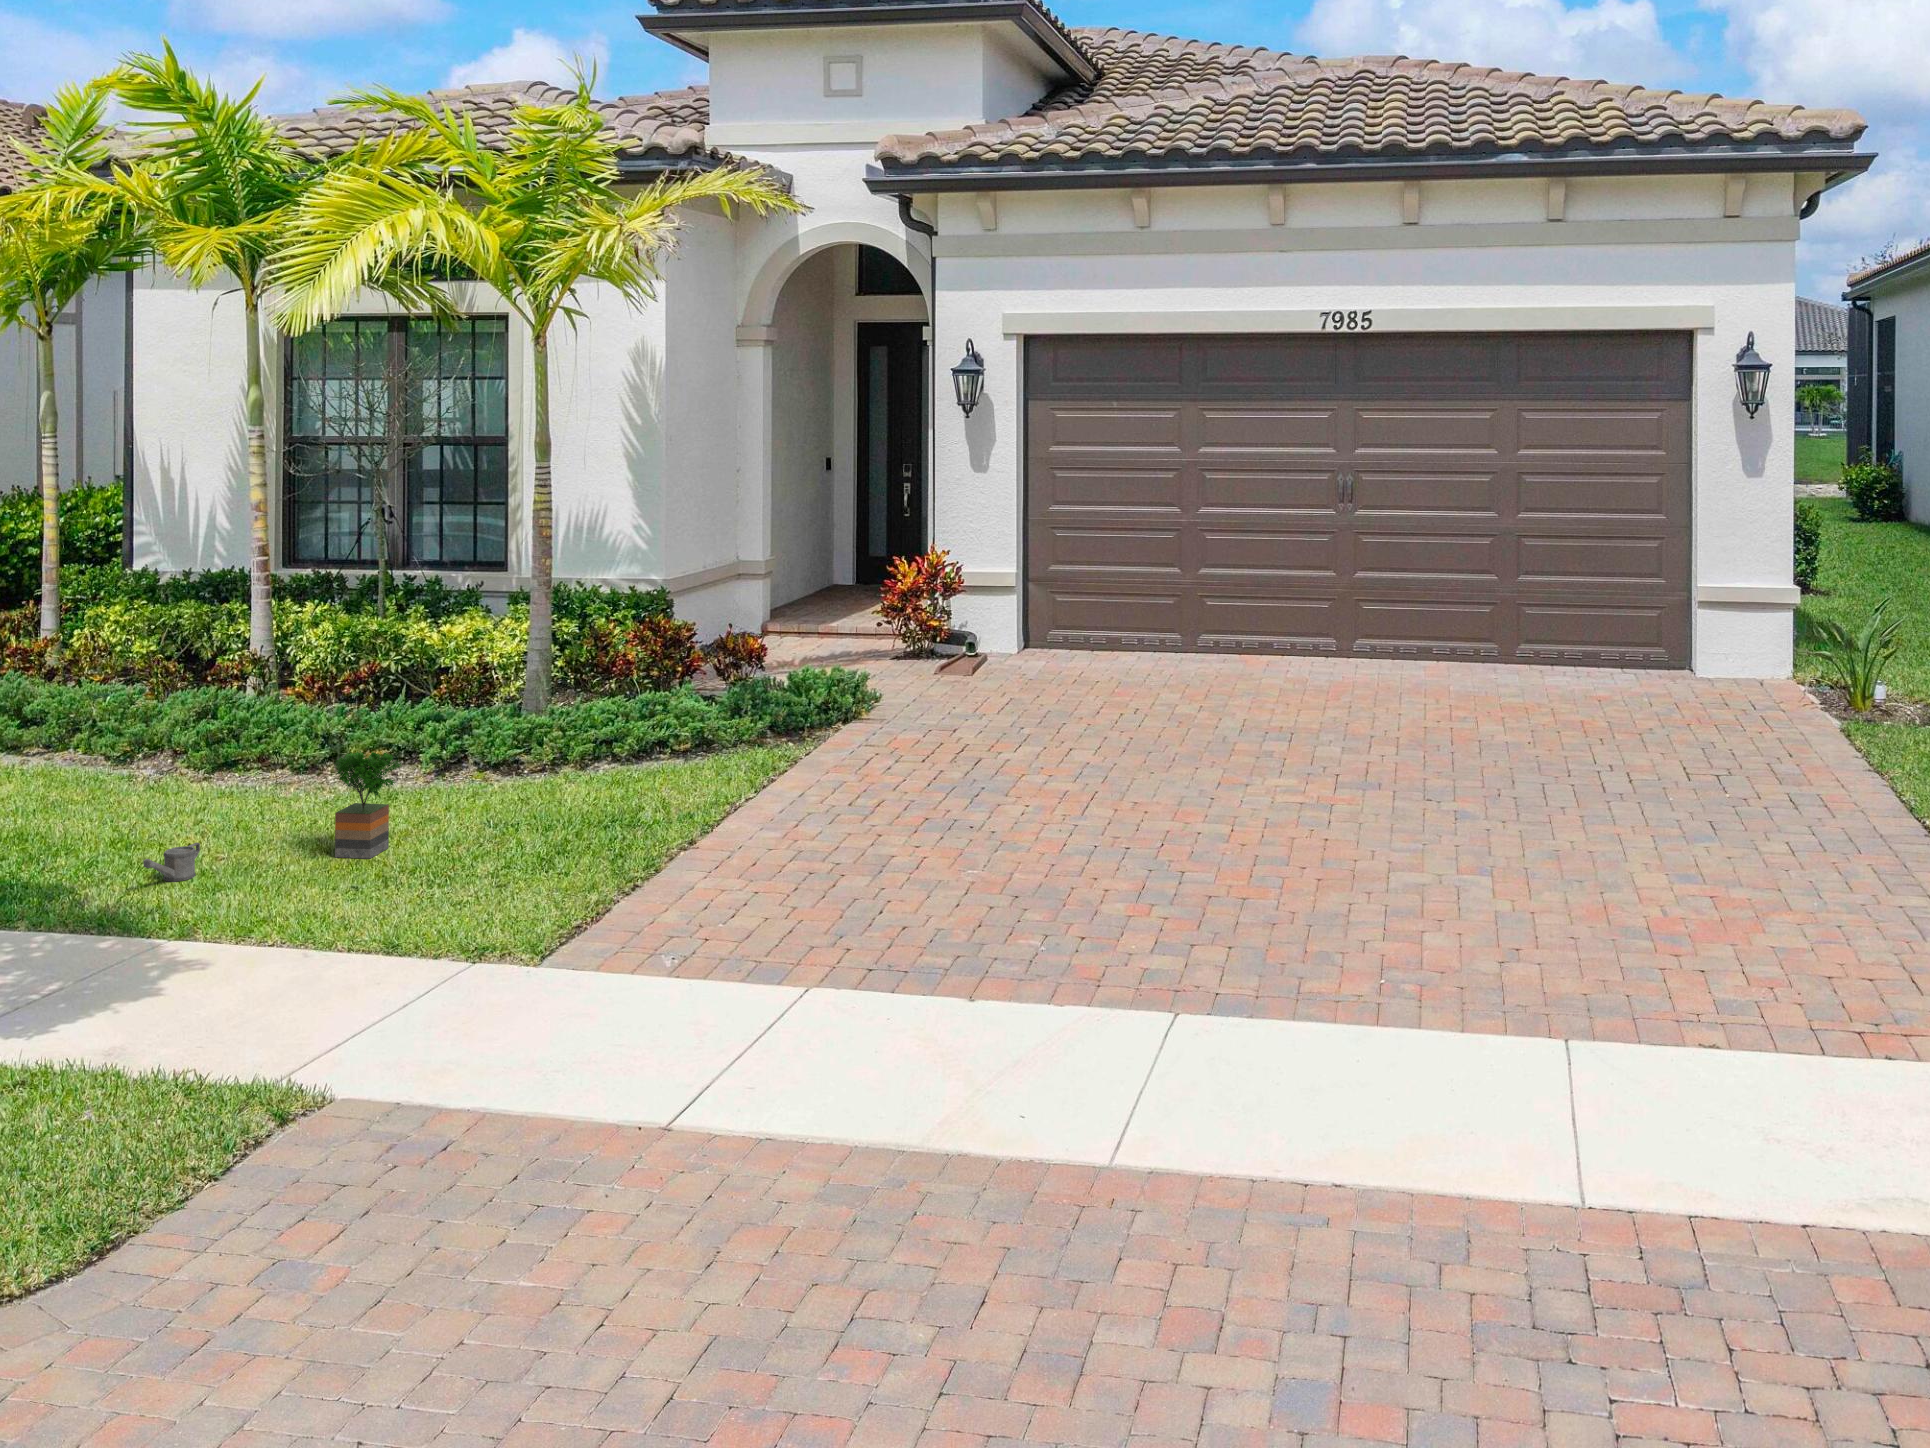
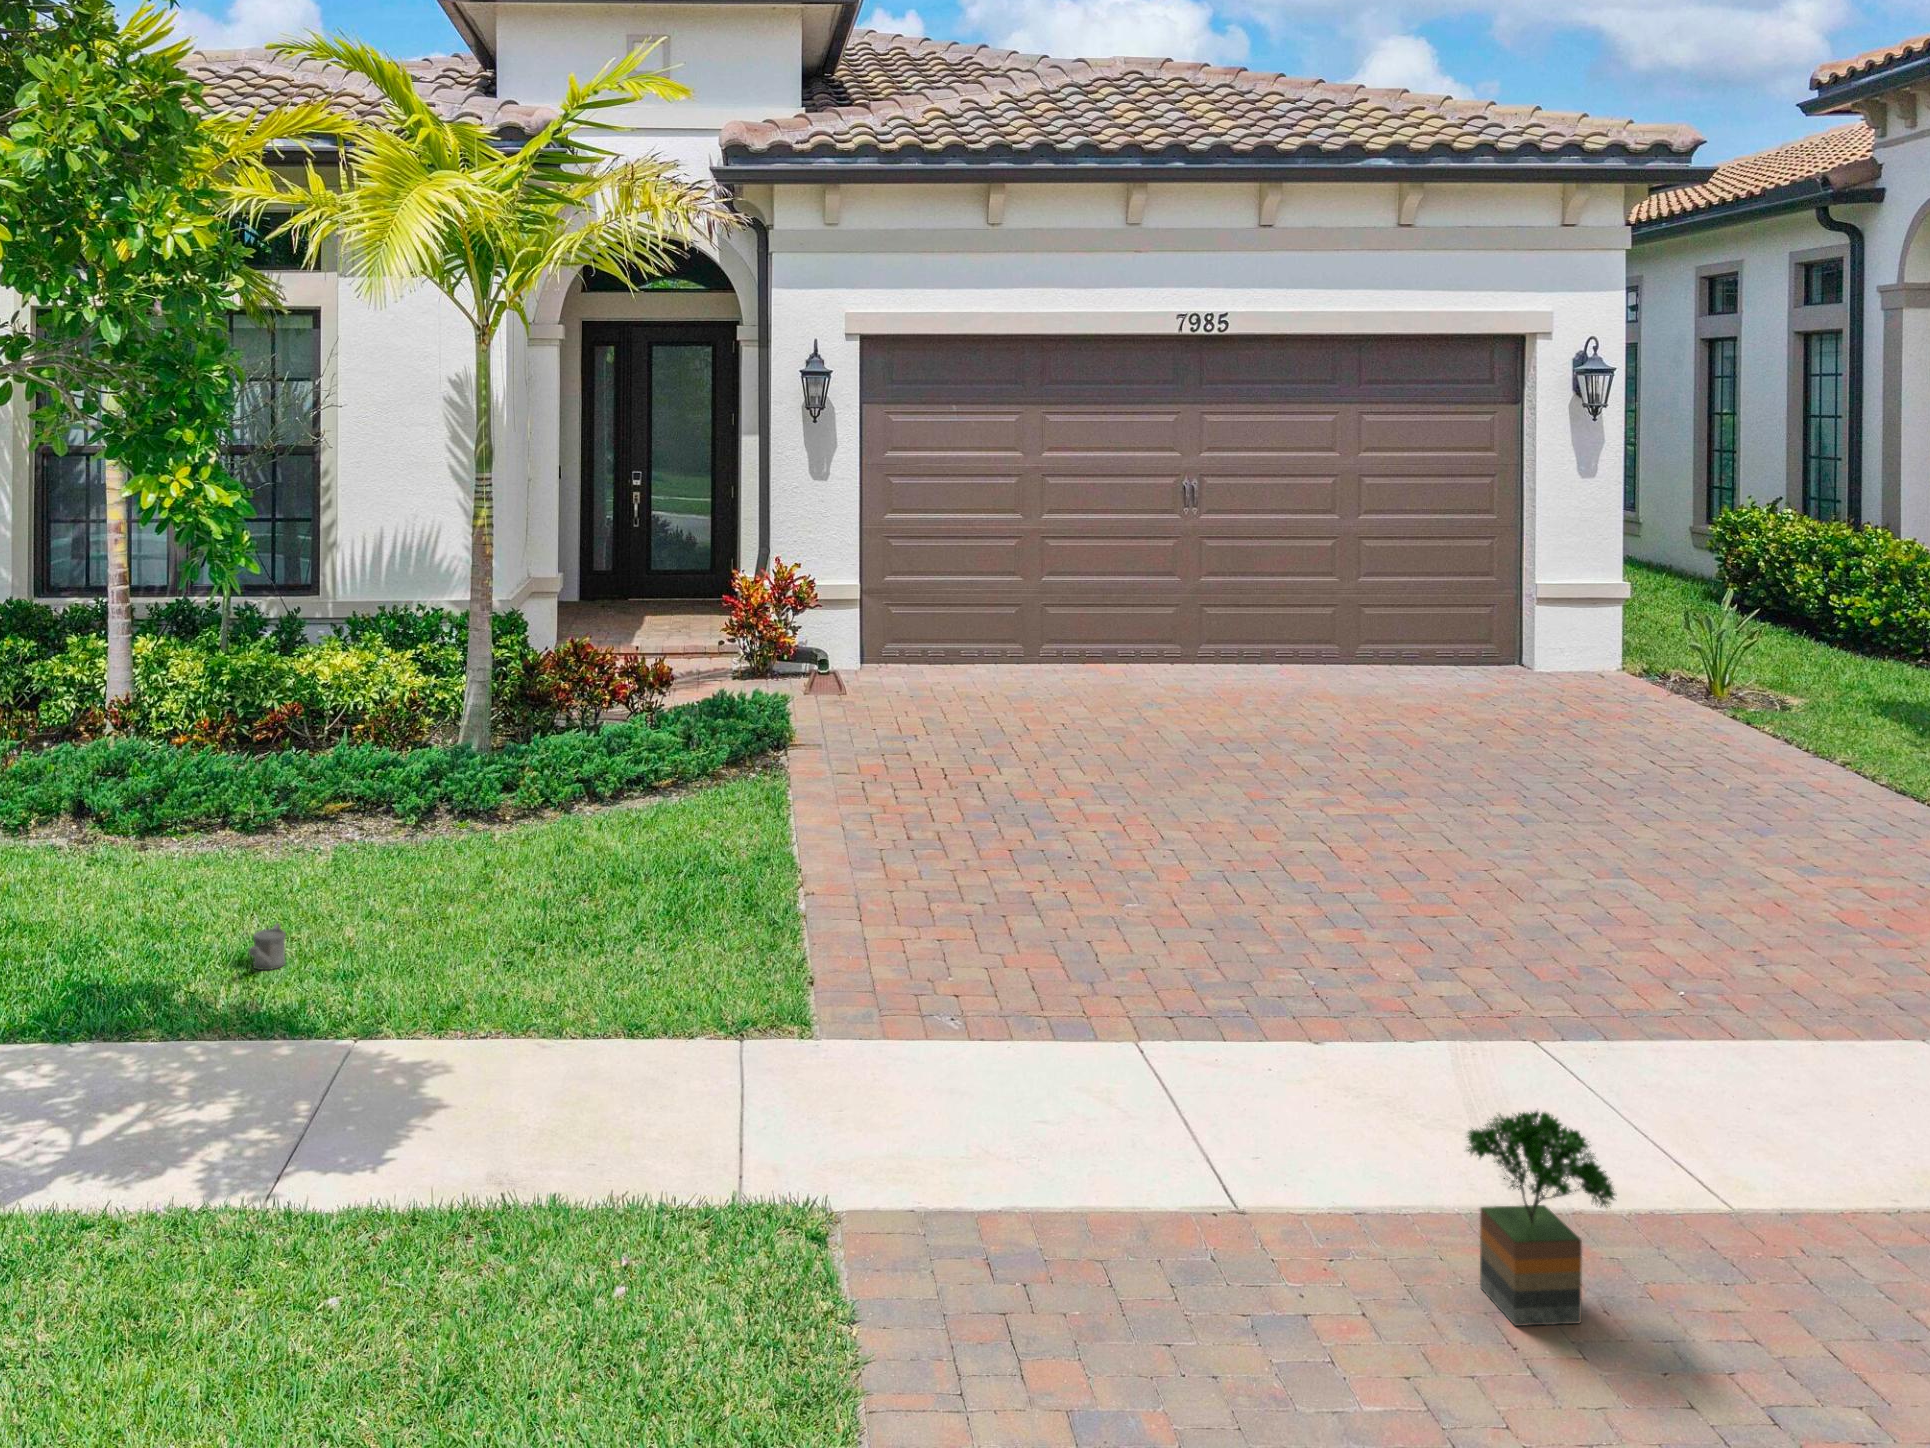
potted tree: present [335,751,401,859] -> present [1467,1111,1615,1326]

